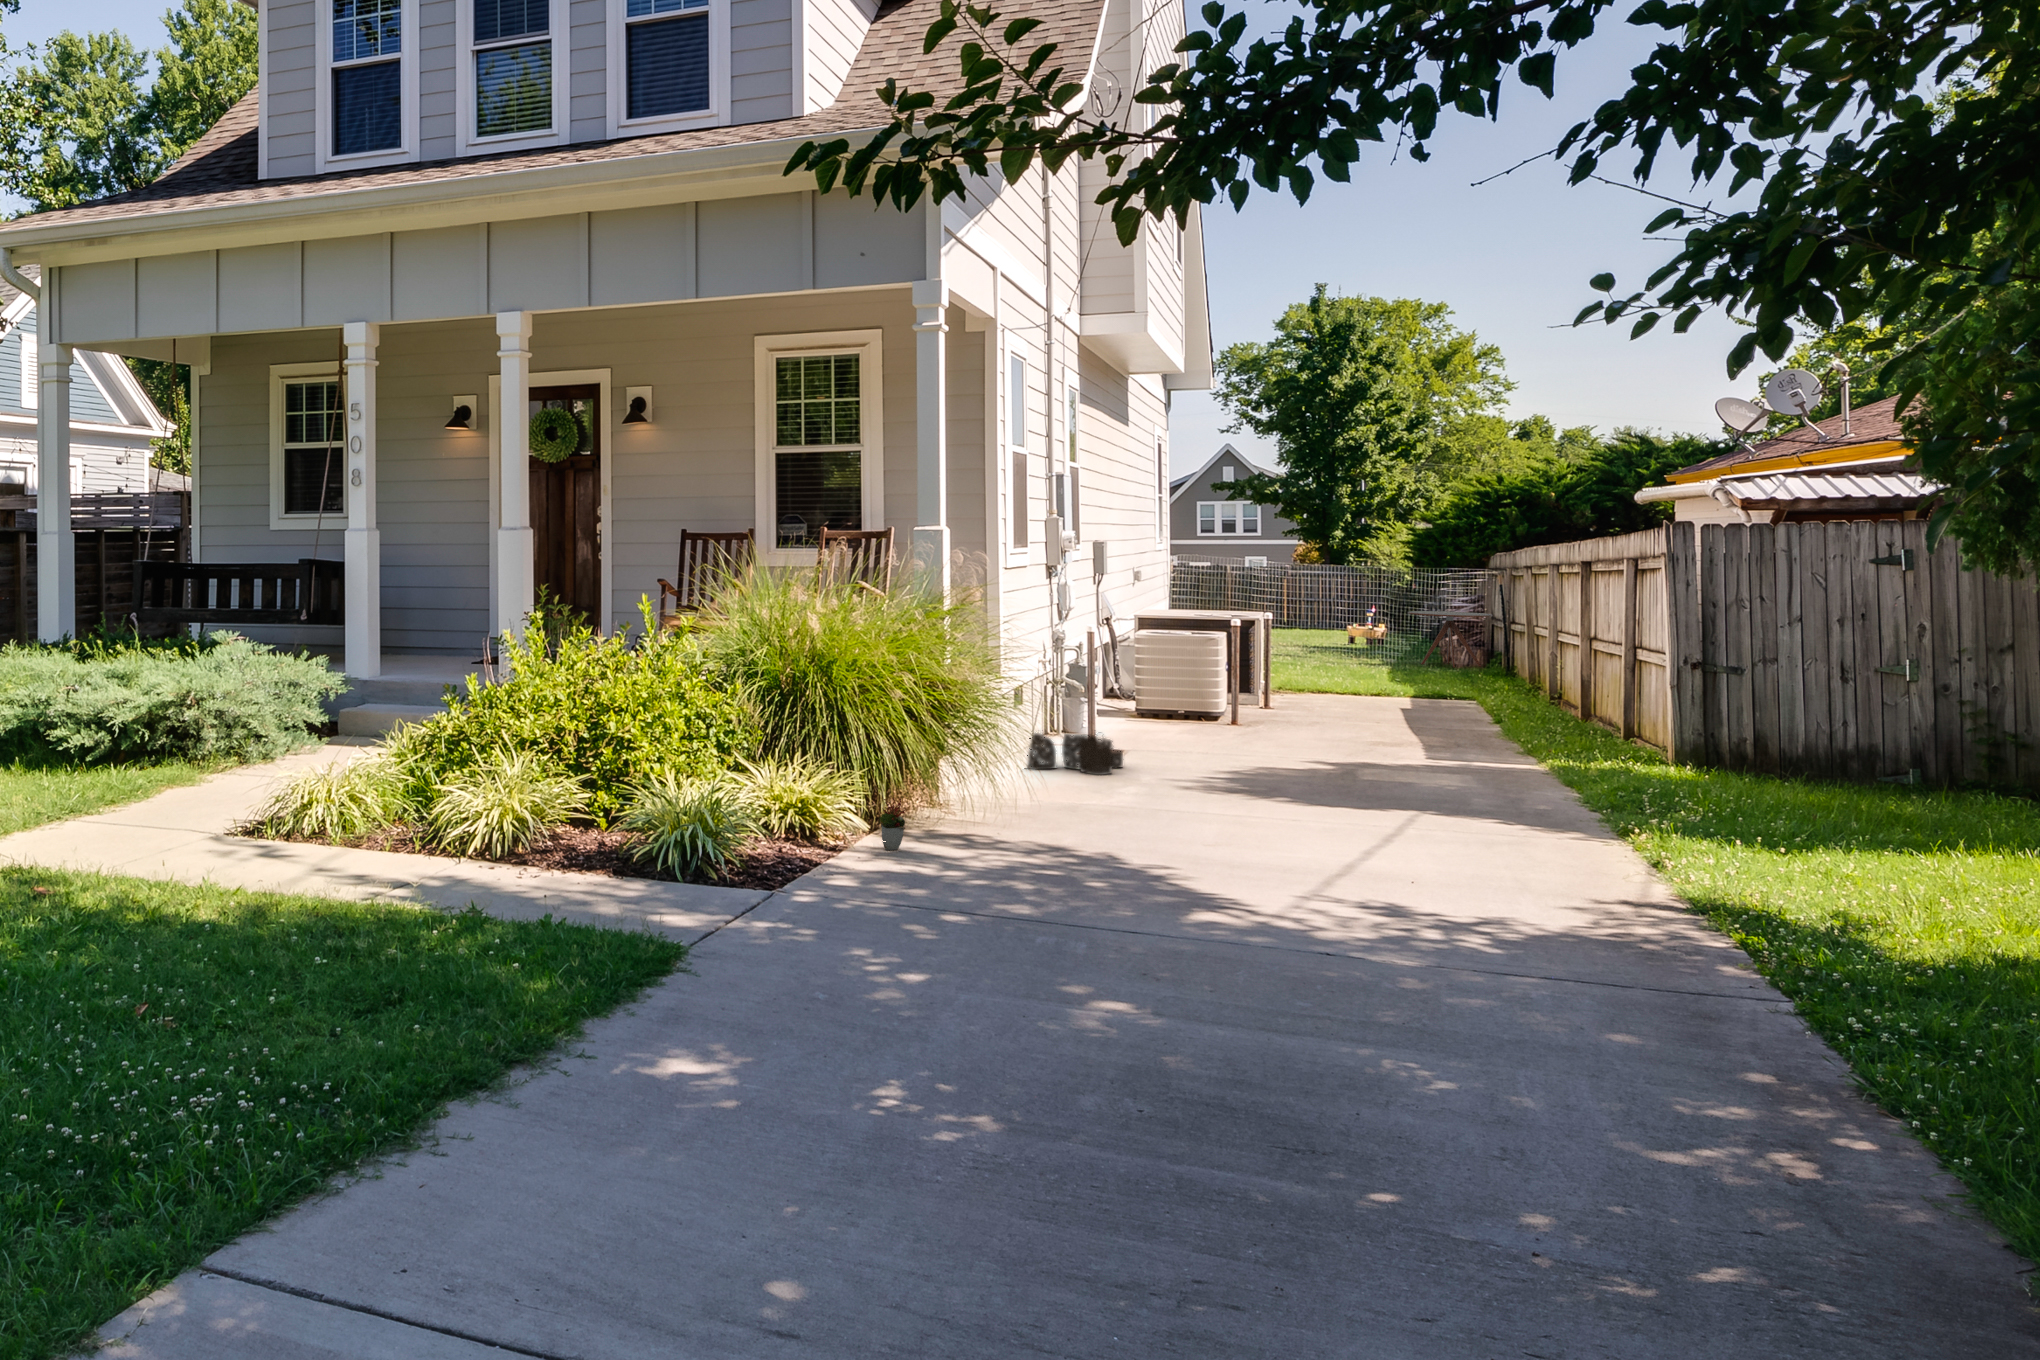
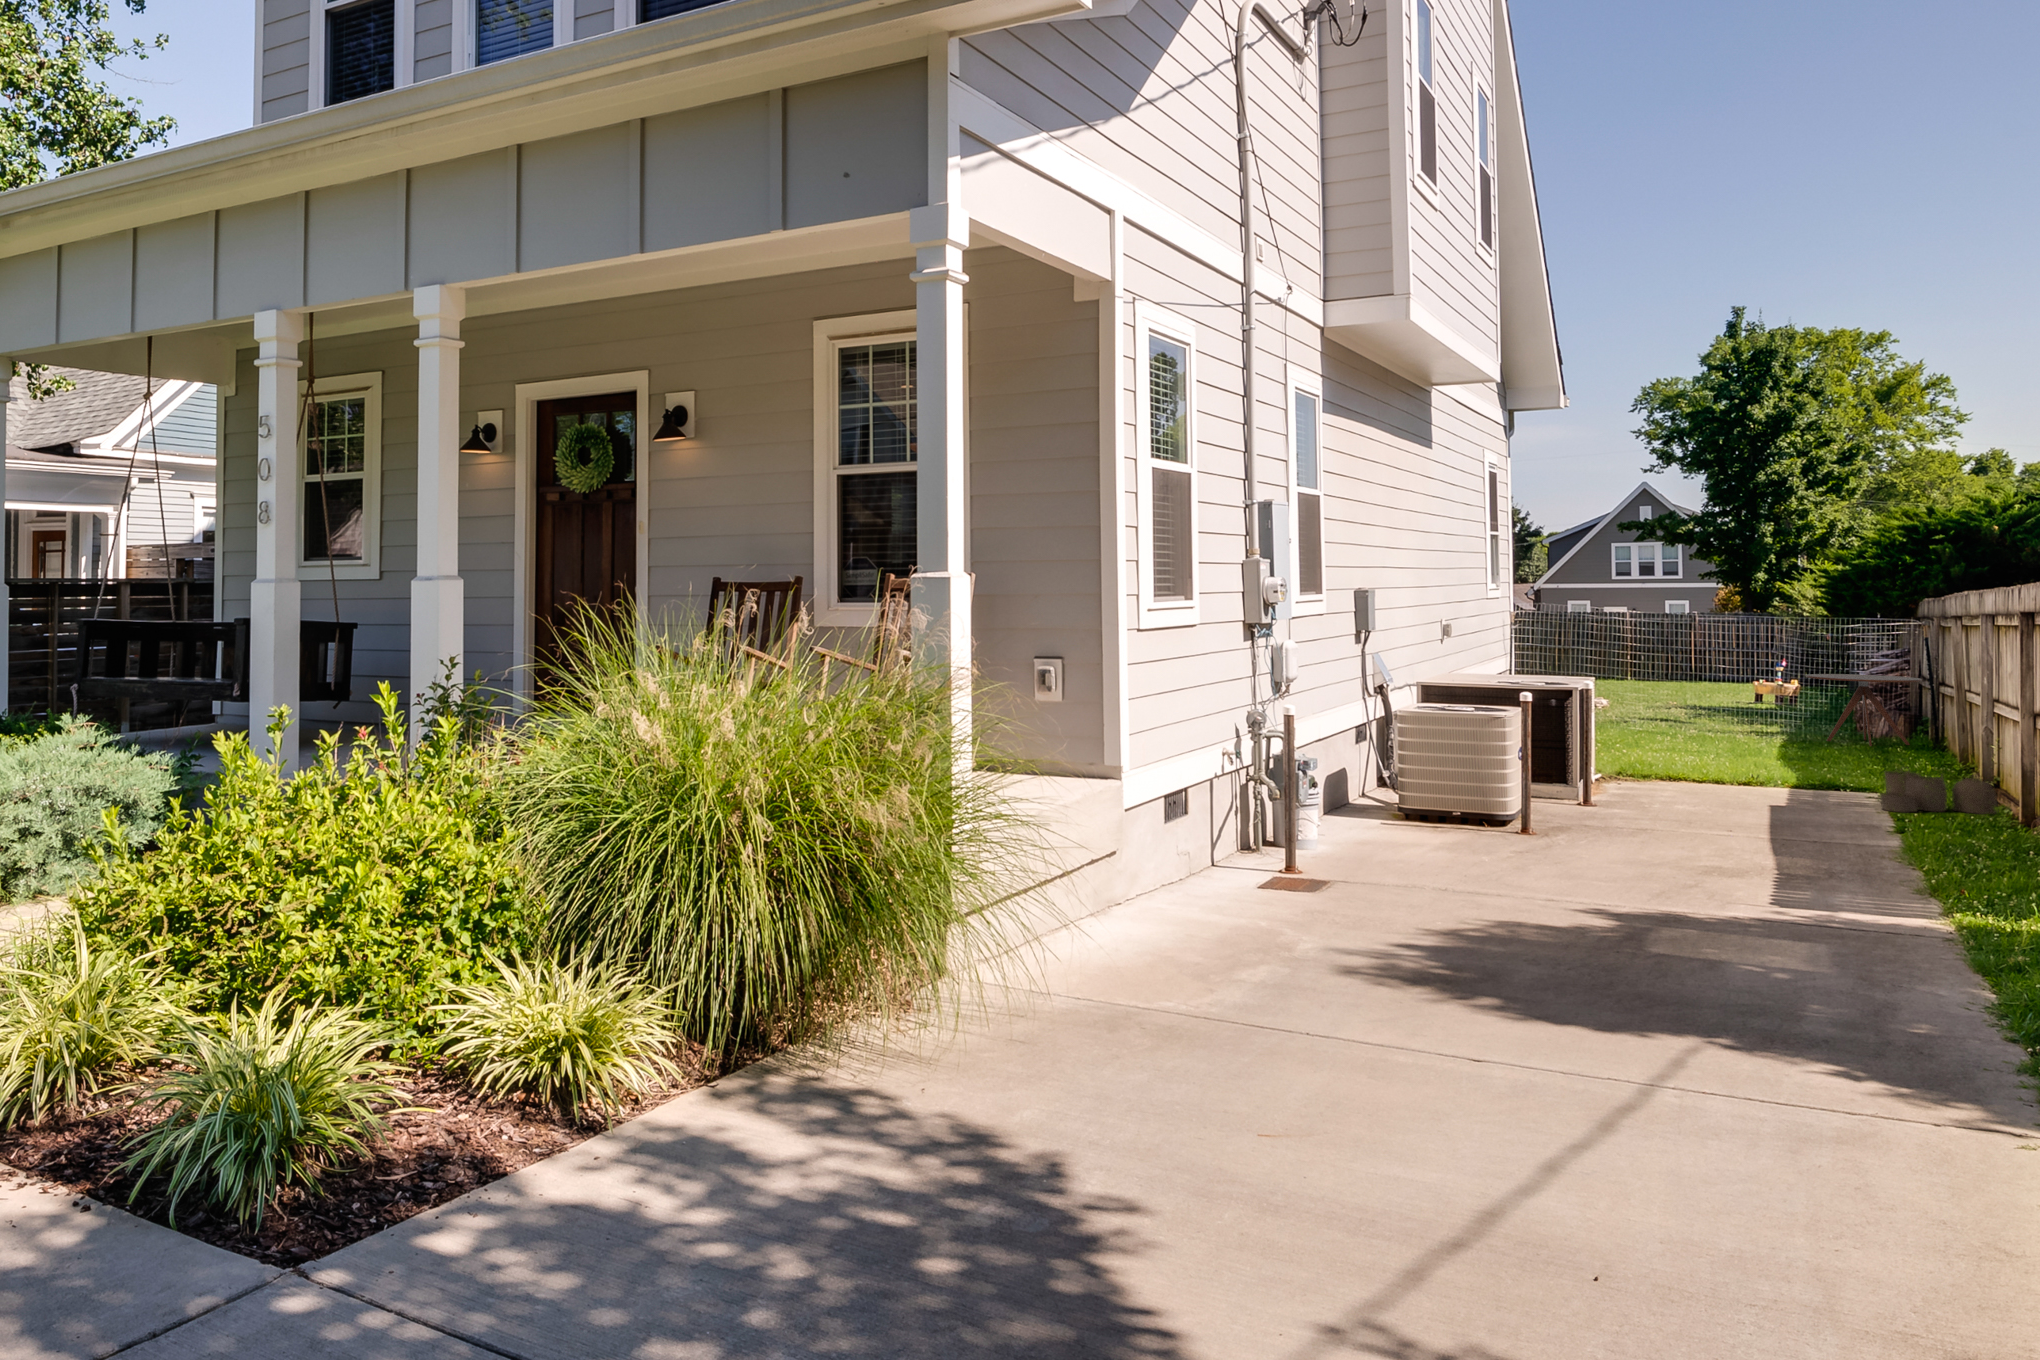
woven basket: present [1027,733,1123,775] -> present [1880,771,1999,814]
decorative plant: present [879,798,905,850] -> none [711,995,757,1081]

